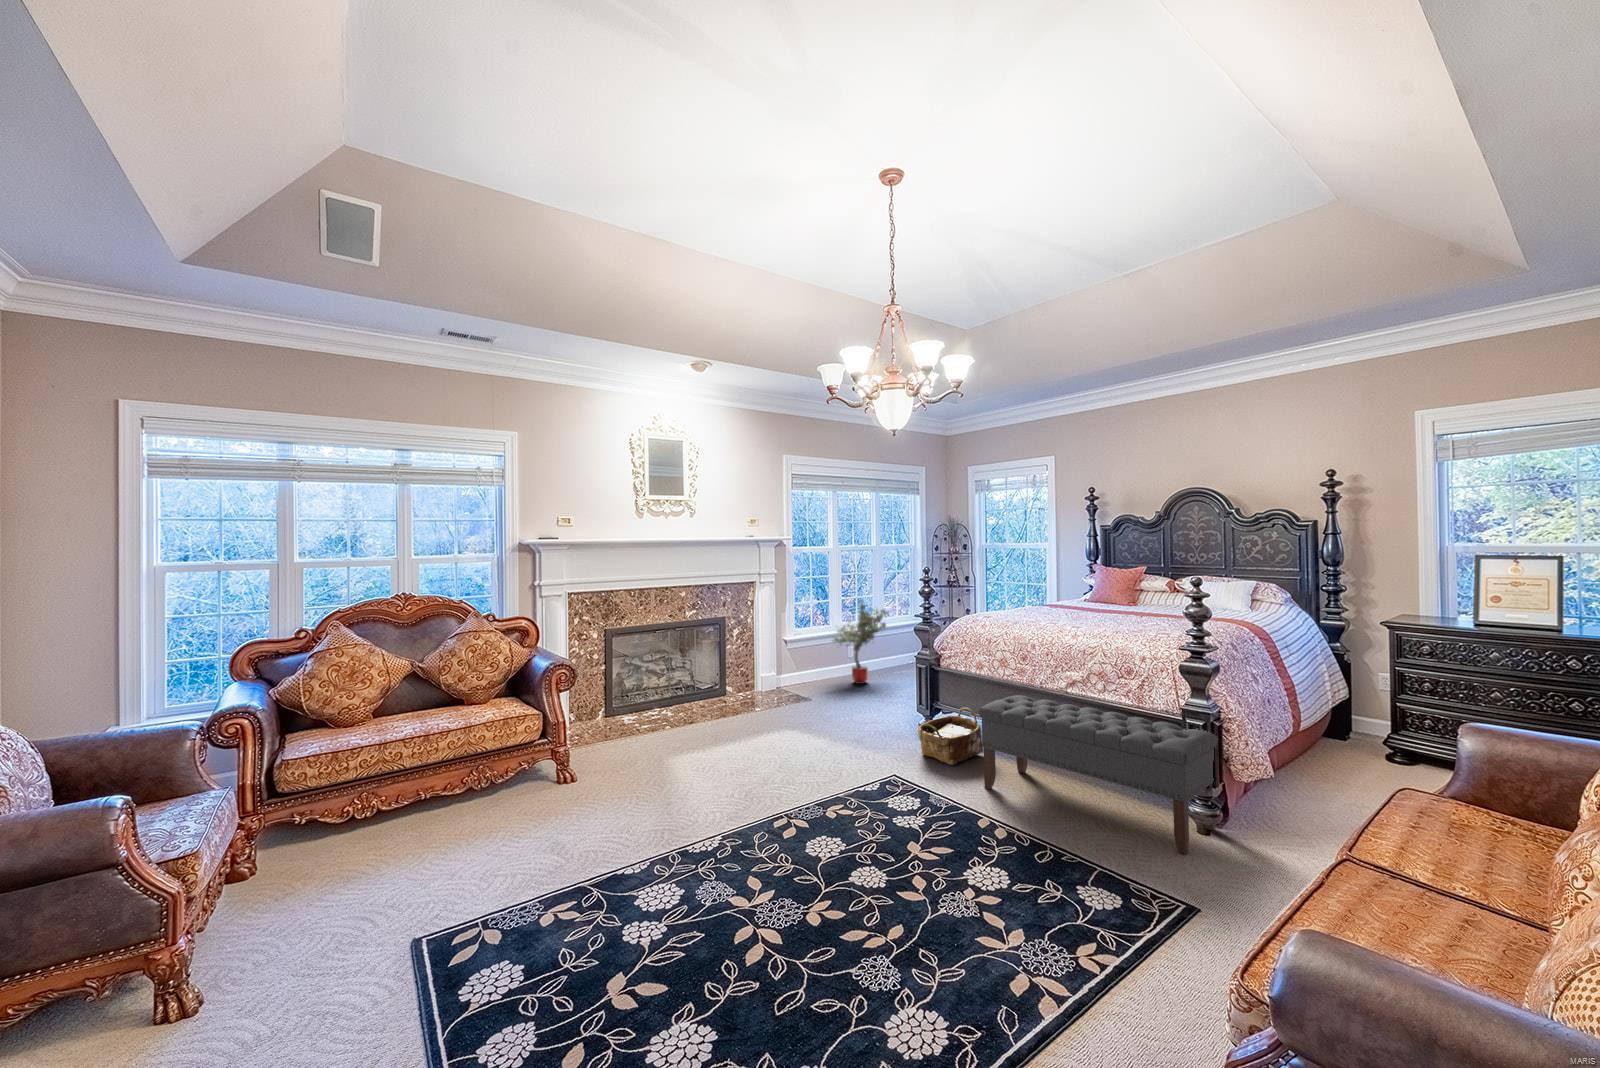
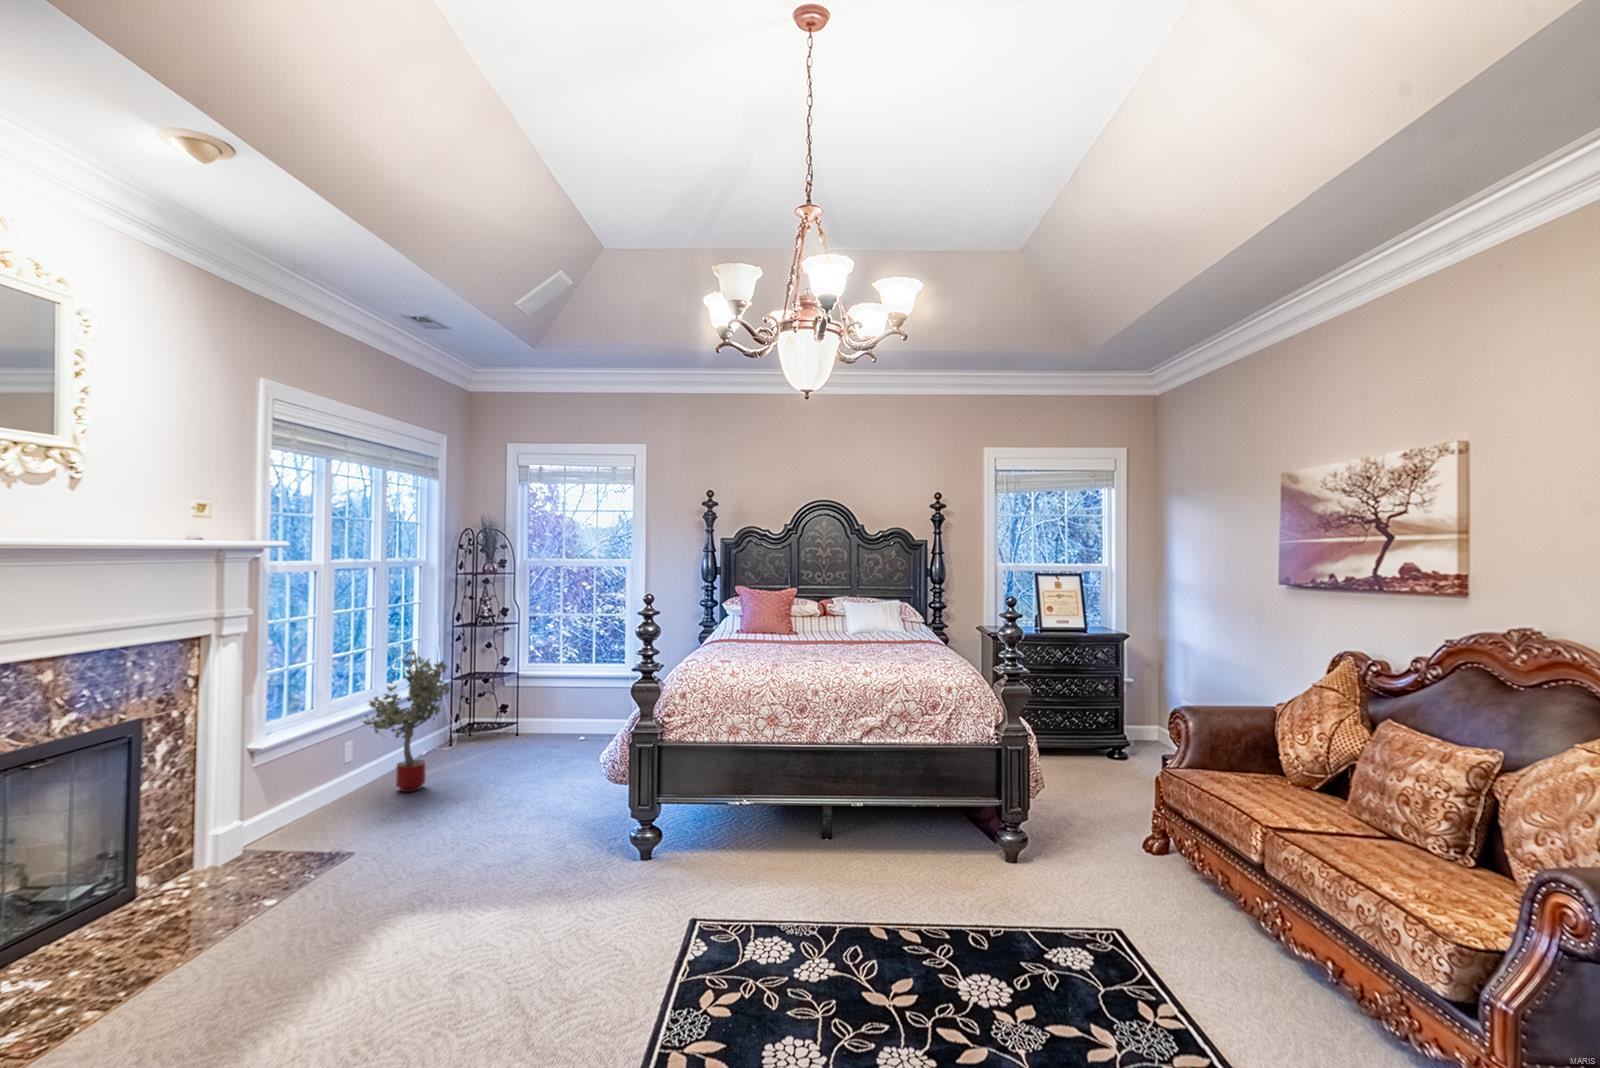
bench: present [979,695,1218,854] -> none [806,755,1055,889]
woven basket: present [918,708,983,765] -> none [677,789,752,874]

